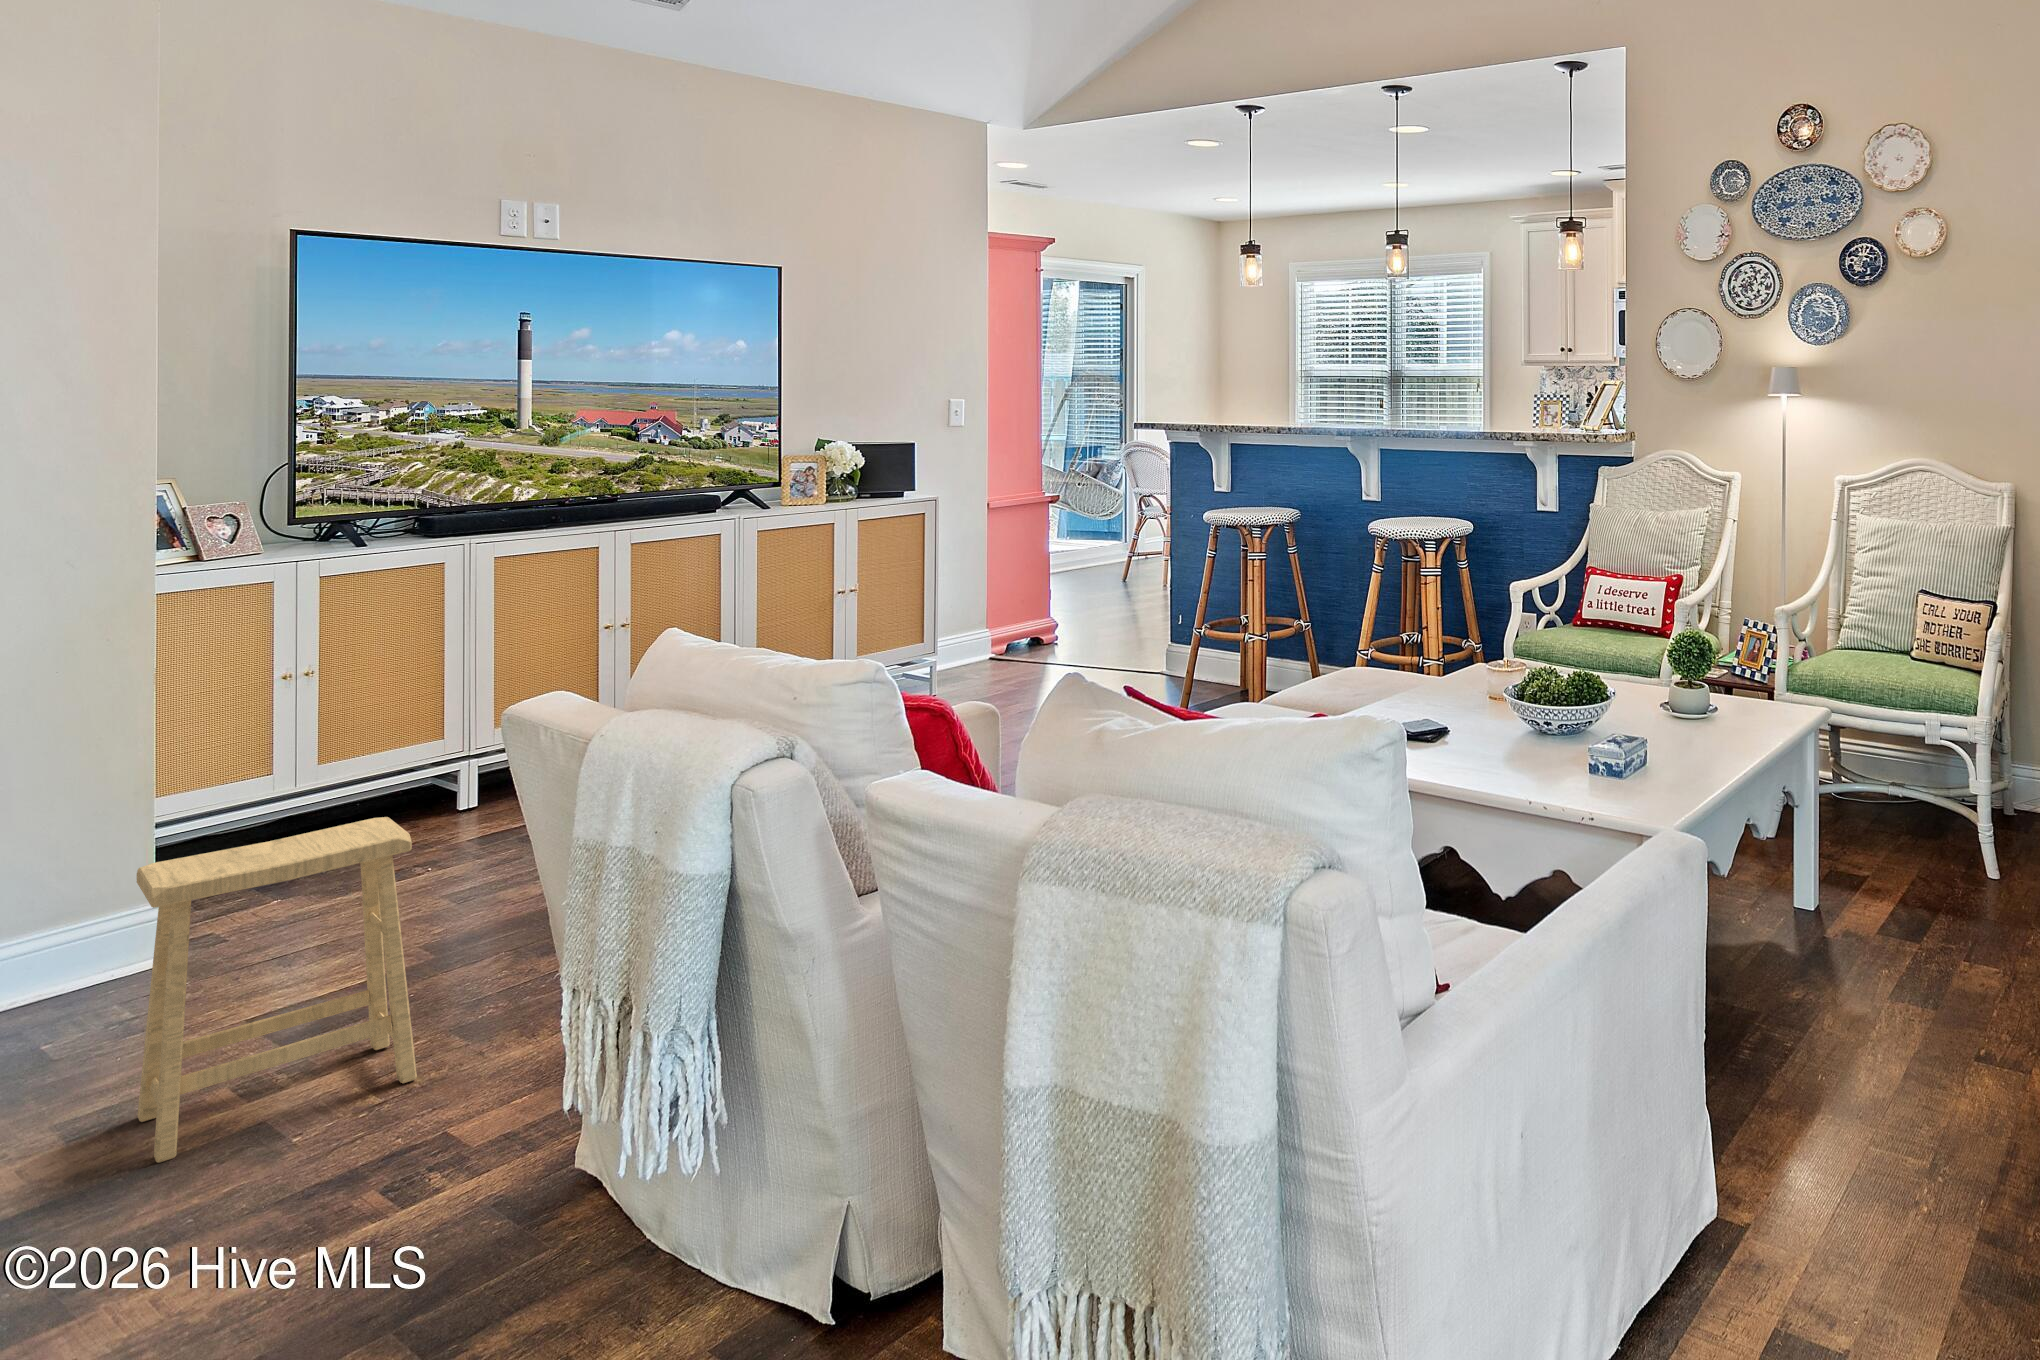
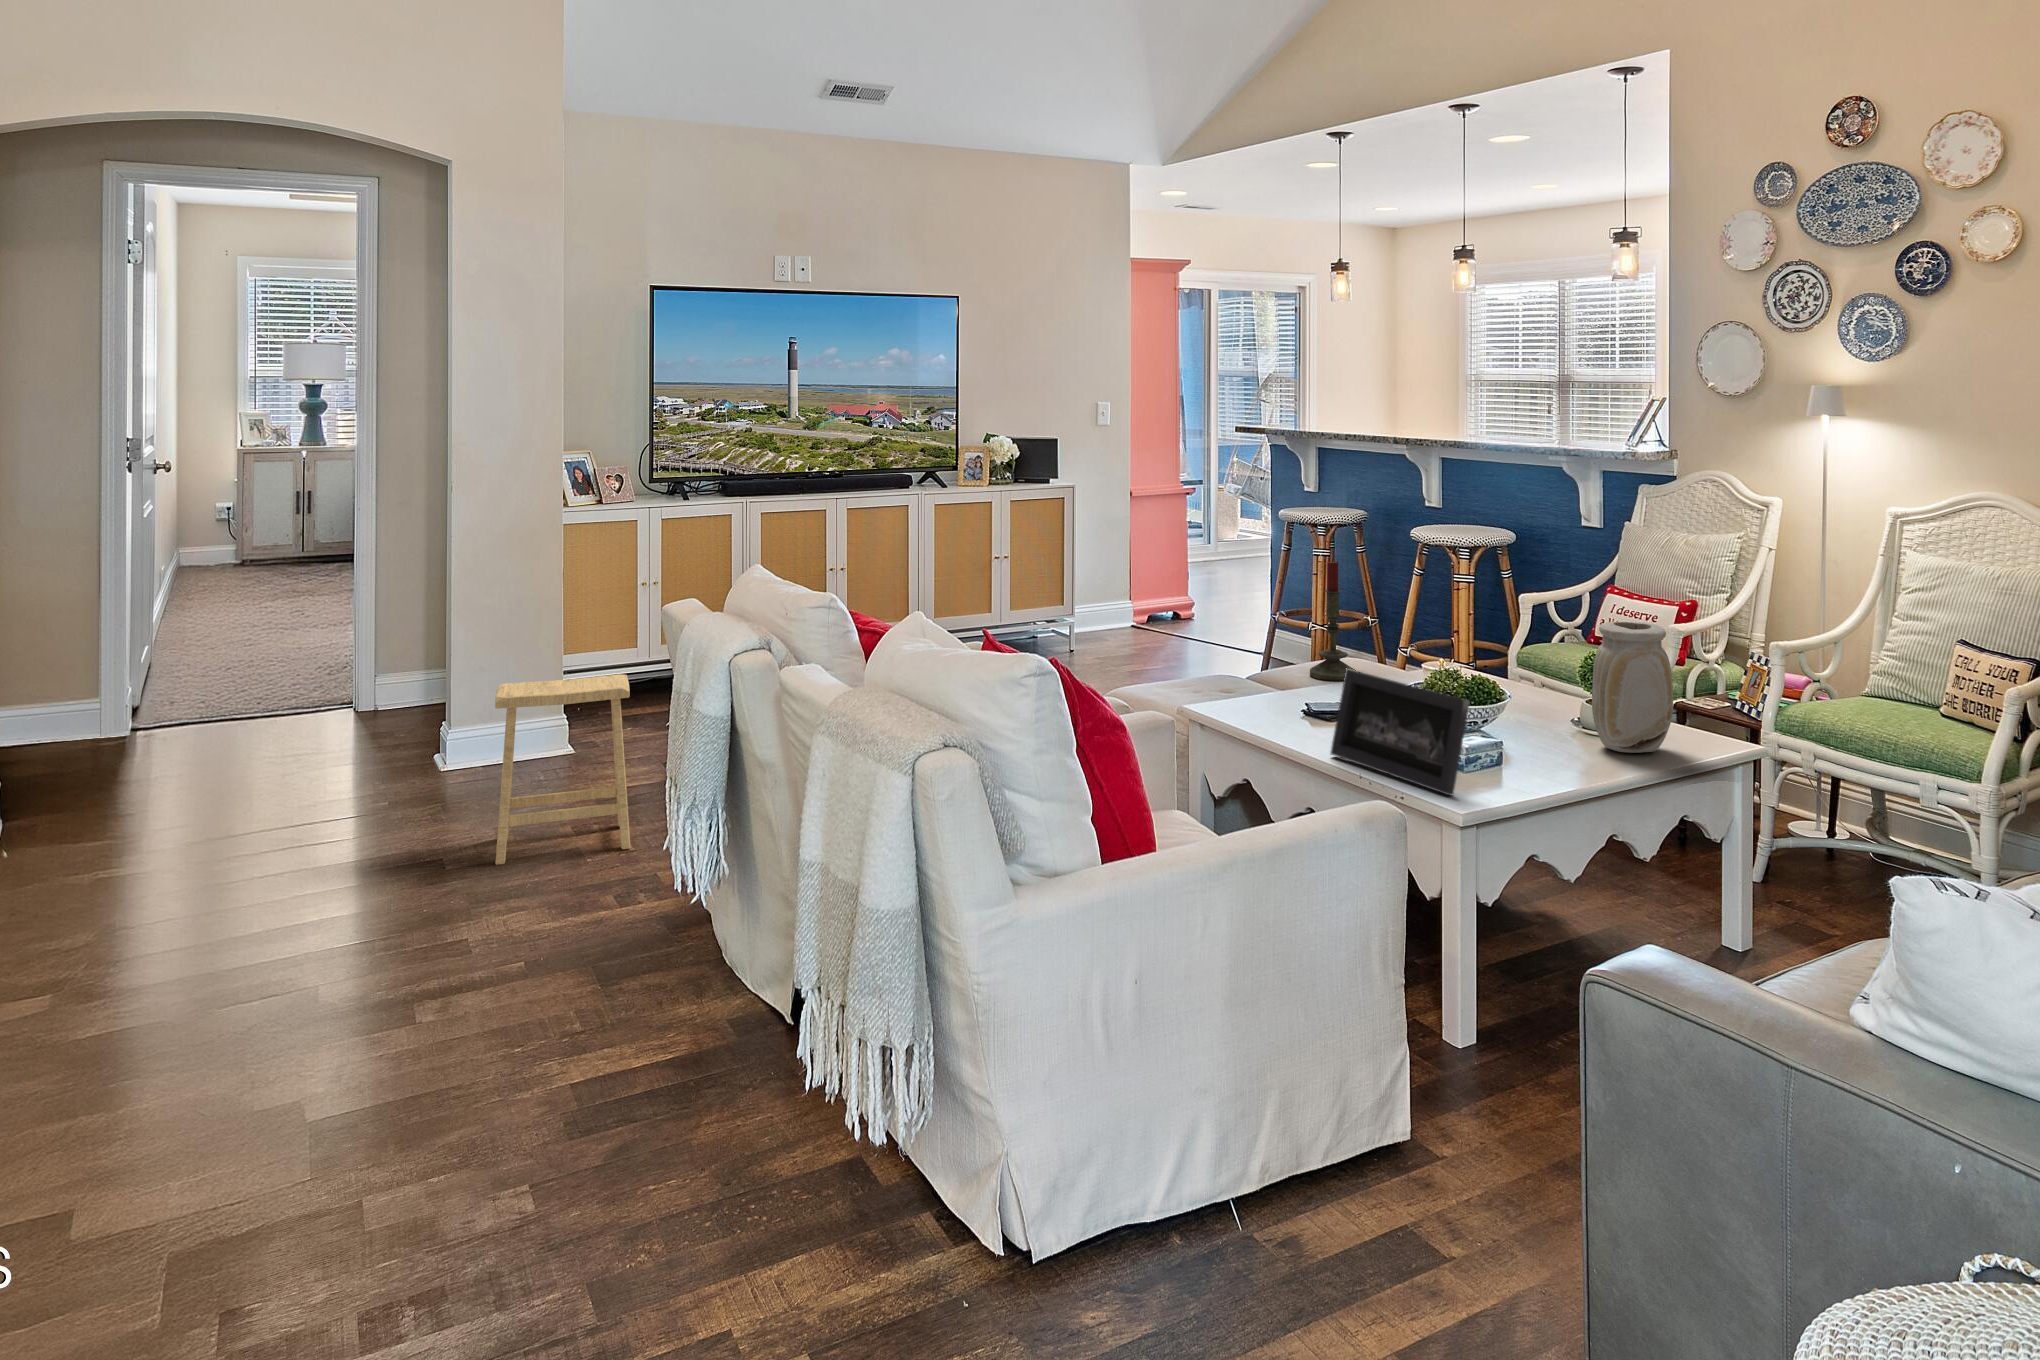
candle: none [1347,561,1398,695] -> present [1310,558,1355,681]
vase: none [1686,600,1760,730] -> present [1592,622,1673,753]
picture frame: none [1465,679,1635,801] -> present [1331,669,1470,795]

